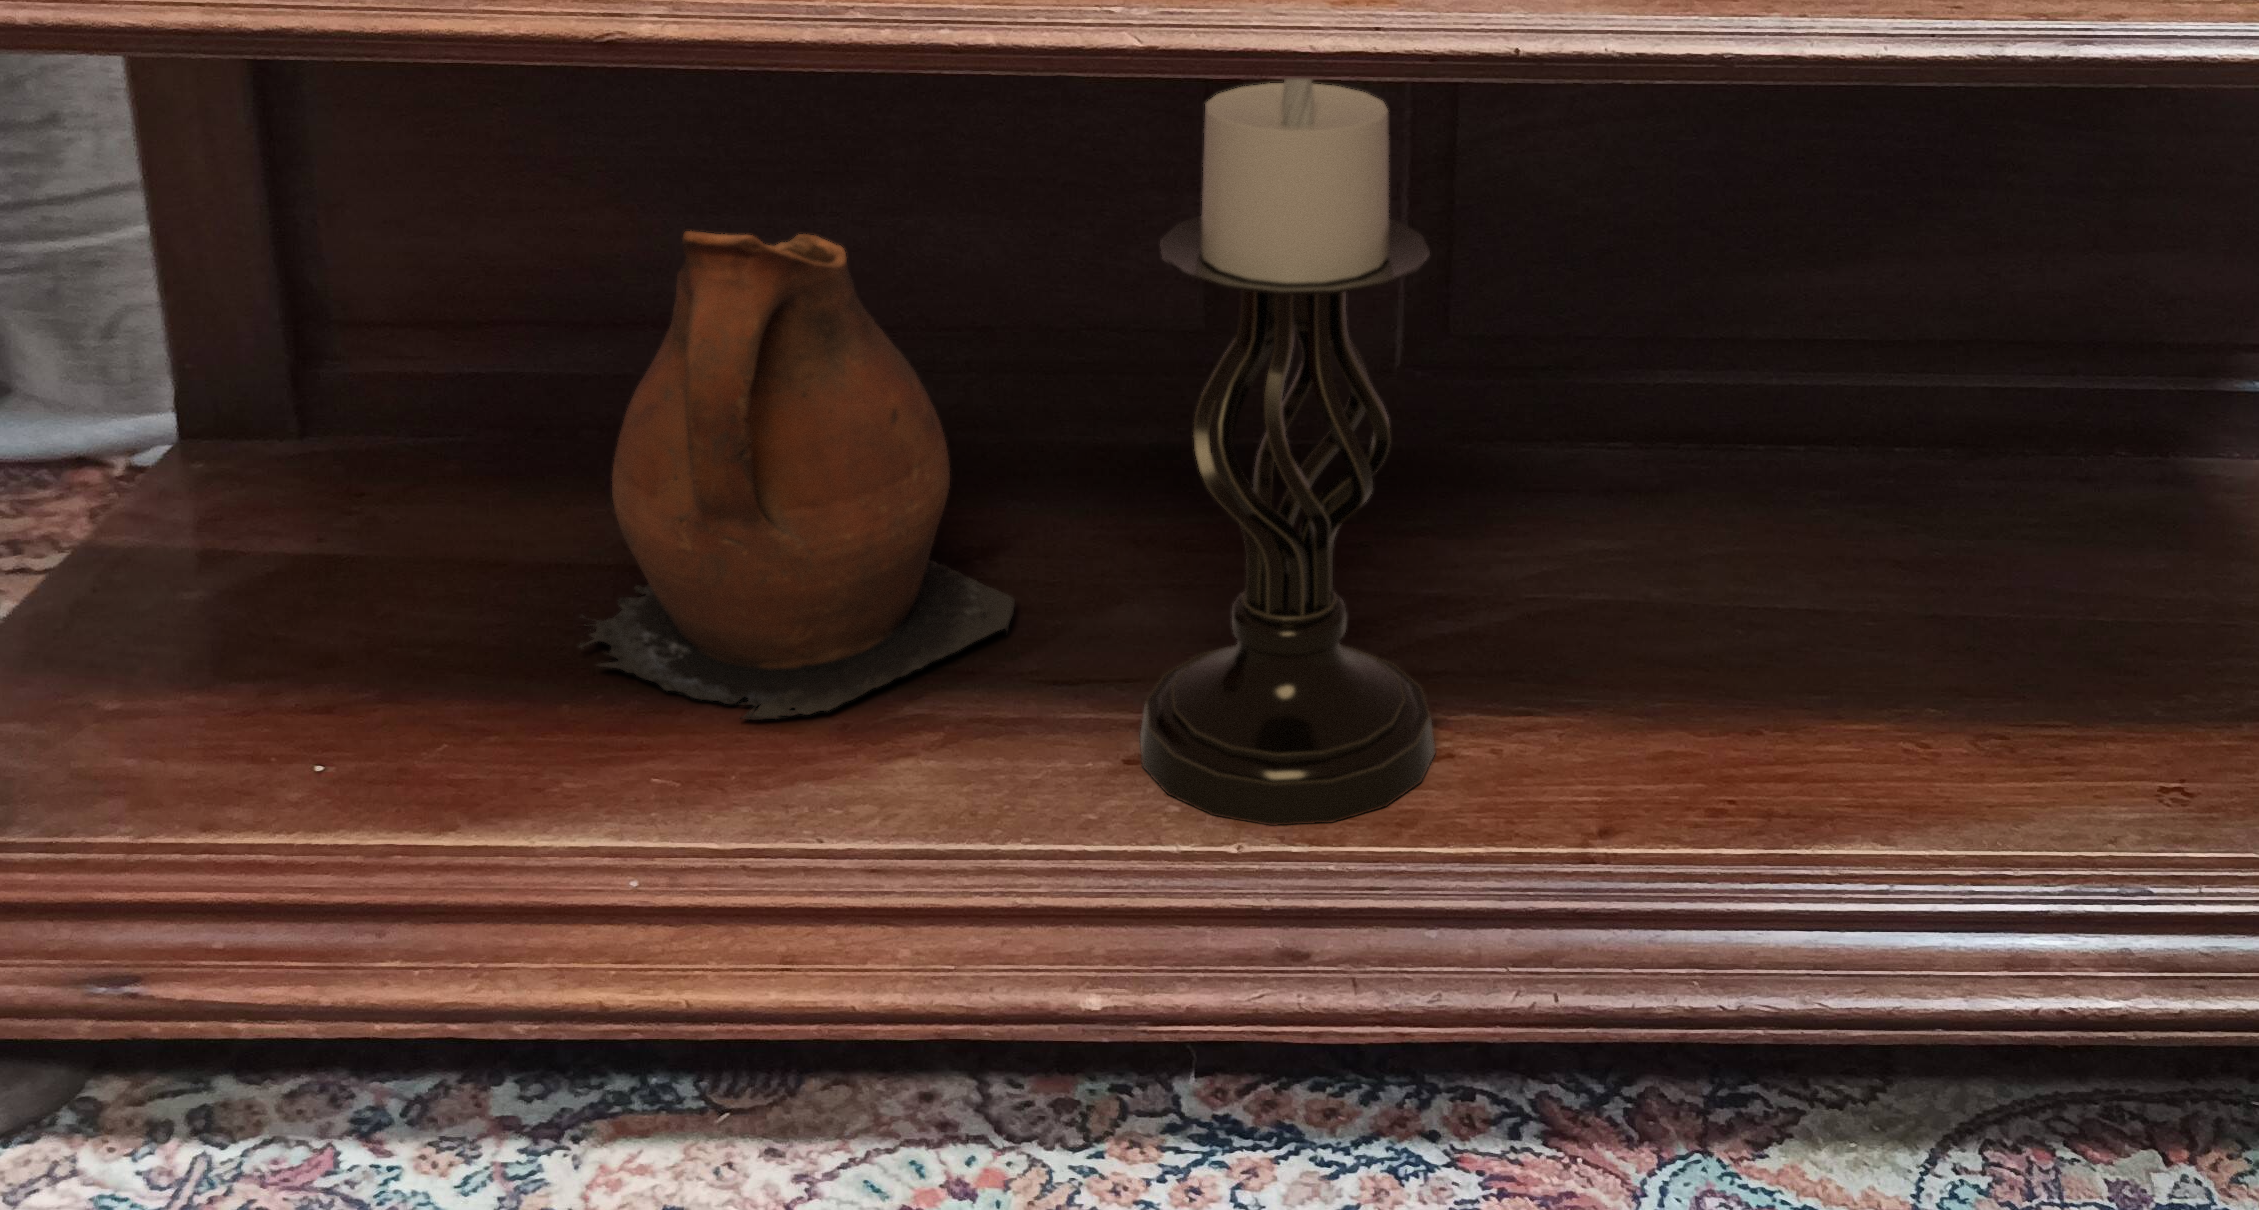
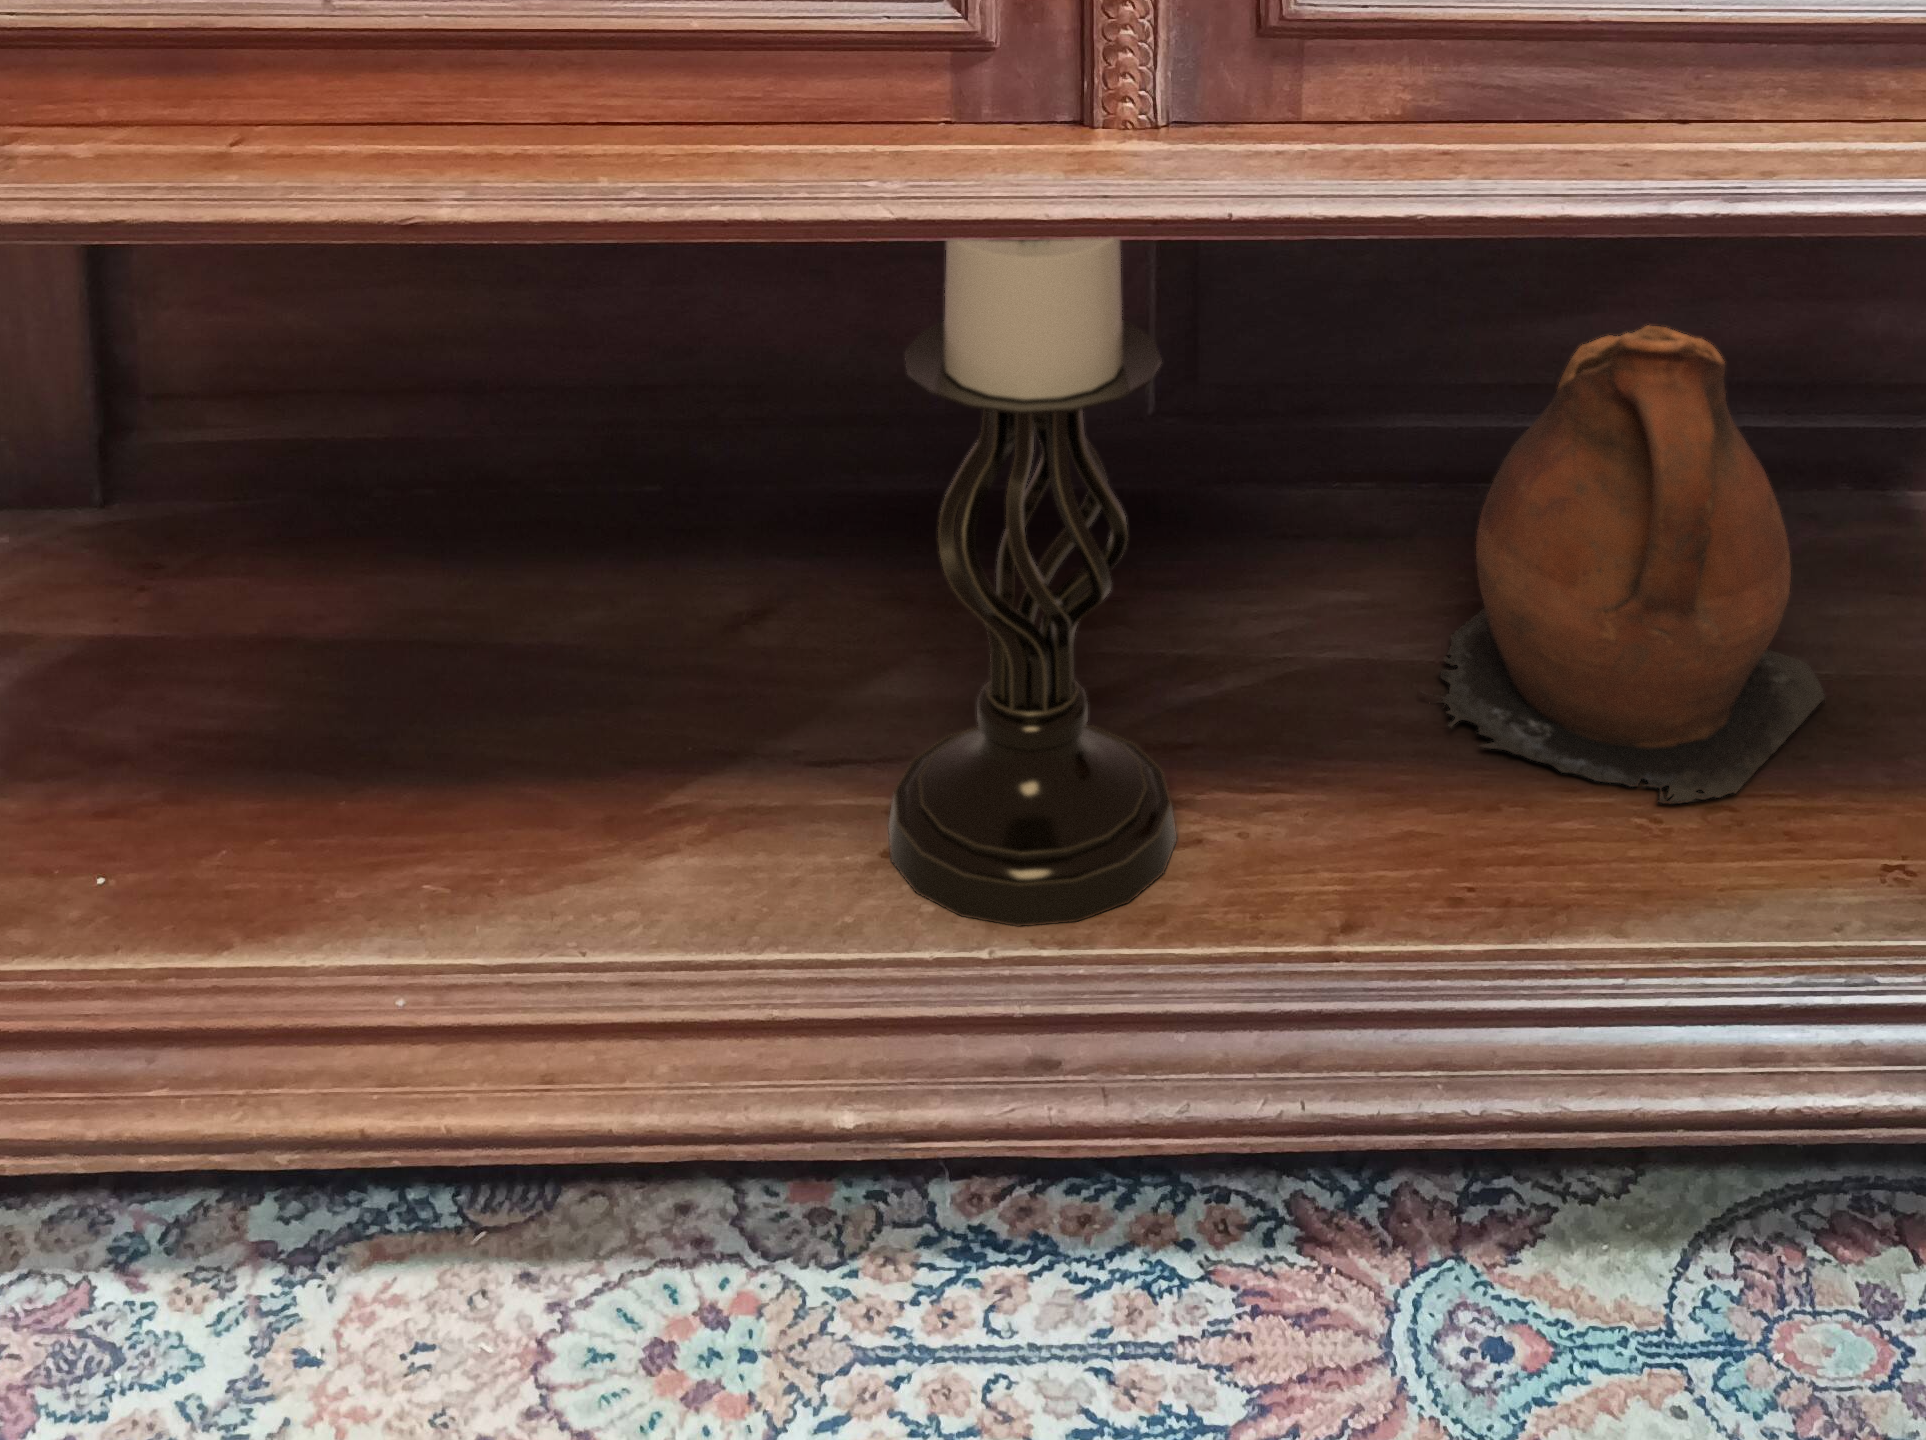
ceramic pitcher: present [579,231,1015,720] -> present [1440,326,1825,804]

